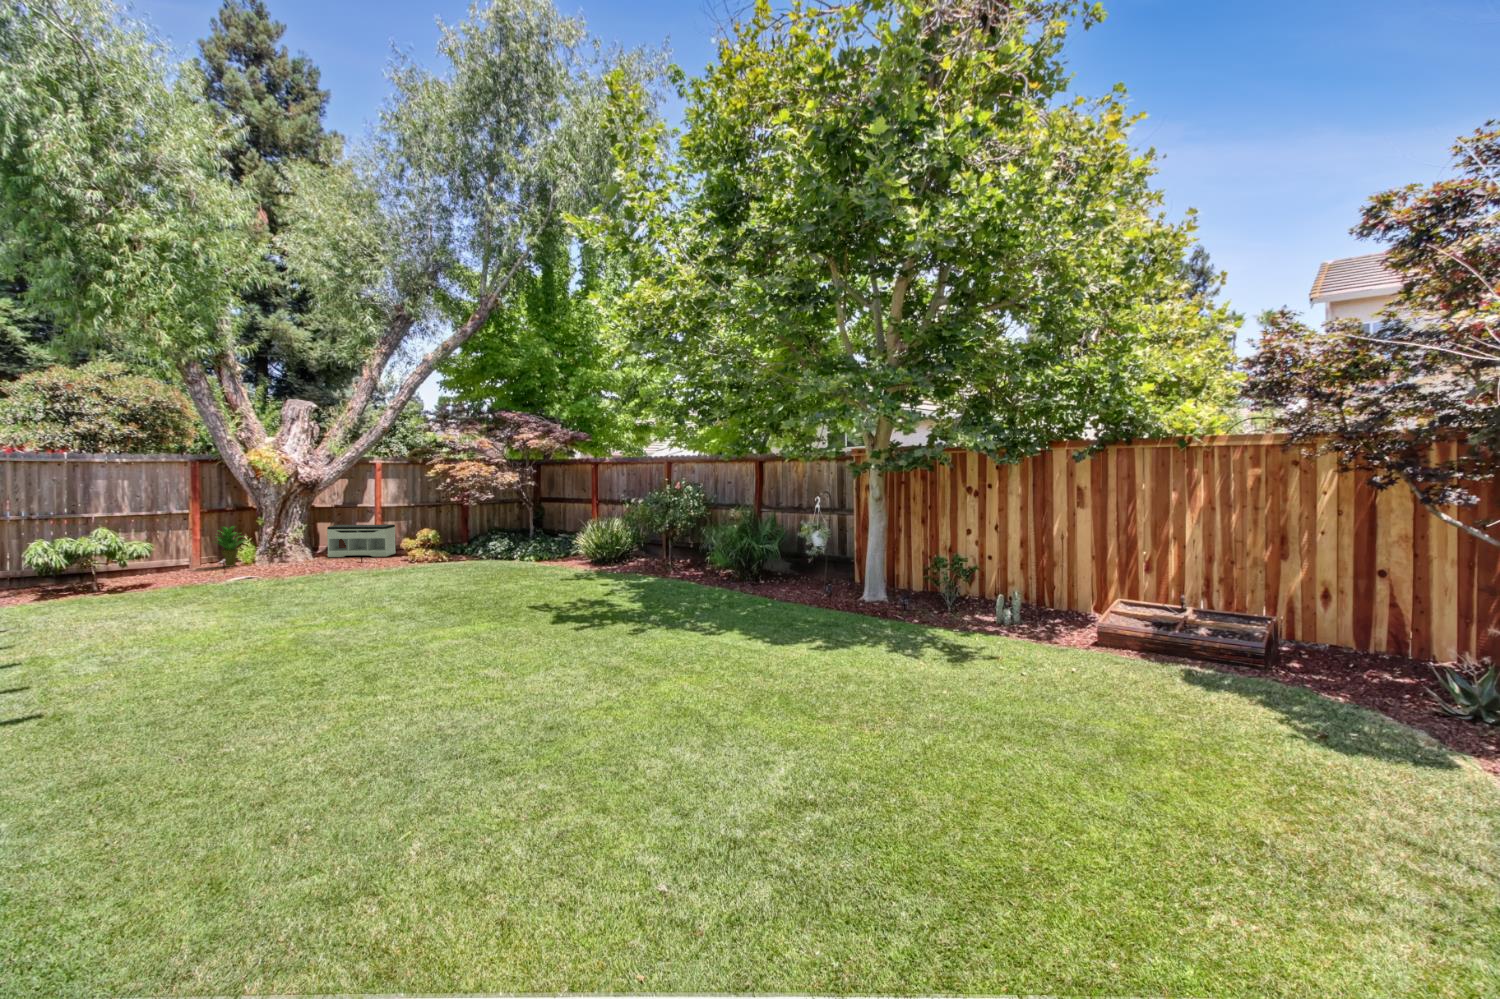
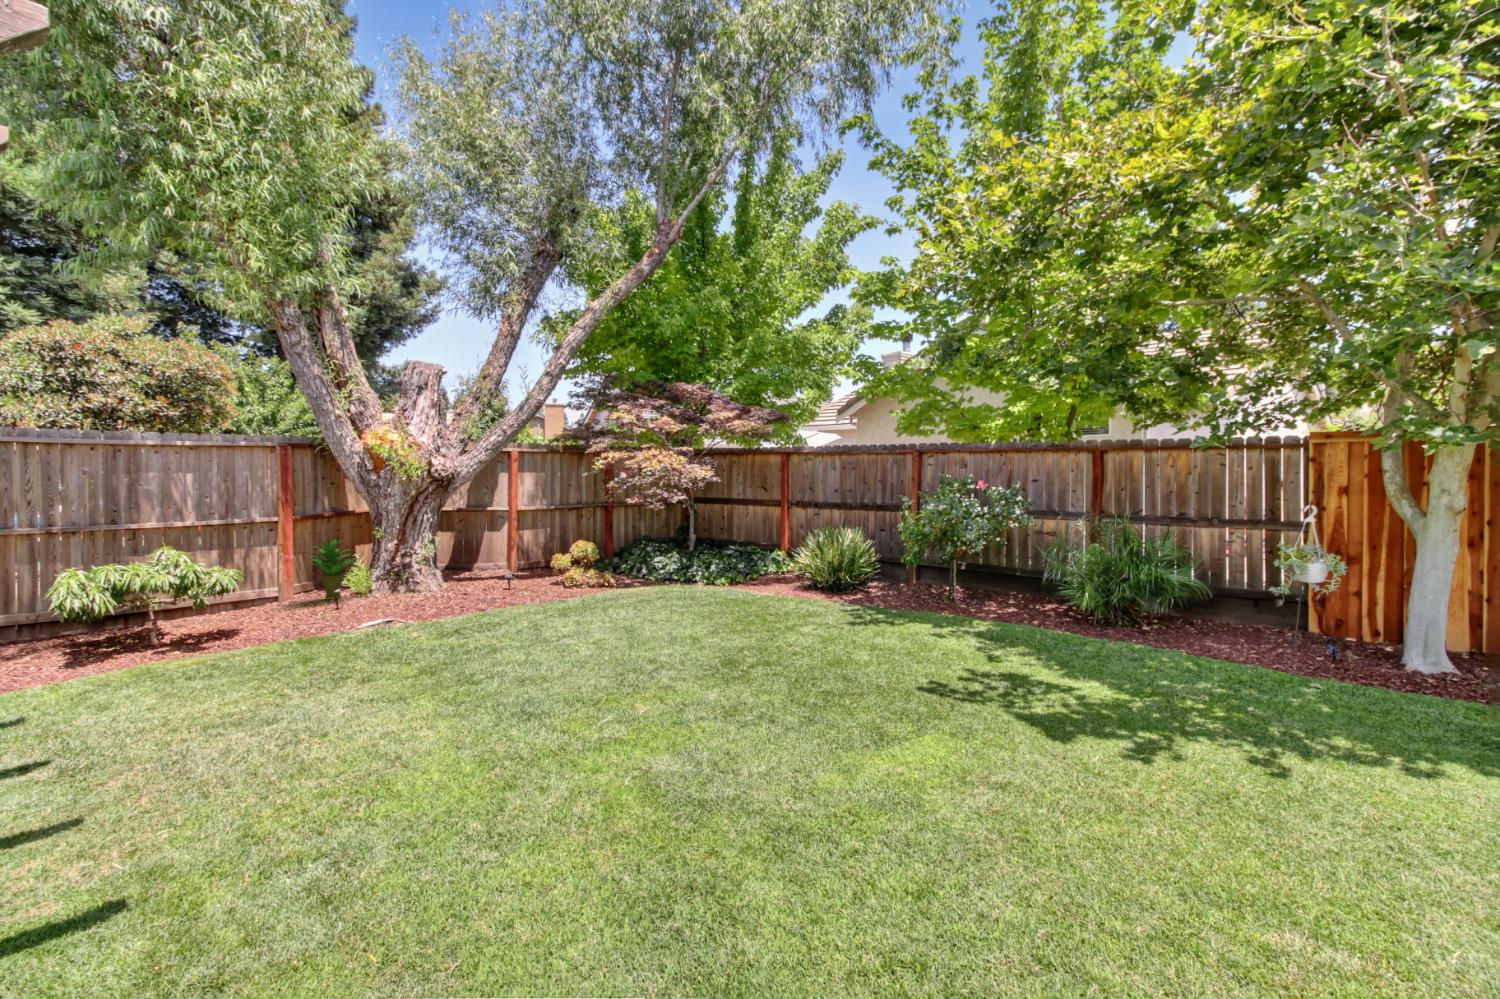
bench: present [327,524,396,557] -> none [453,535,538,582]

